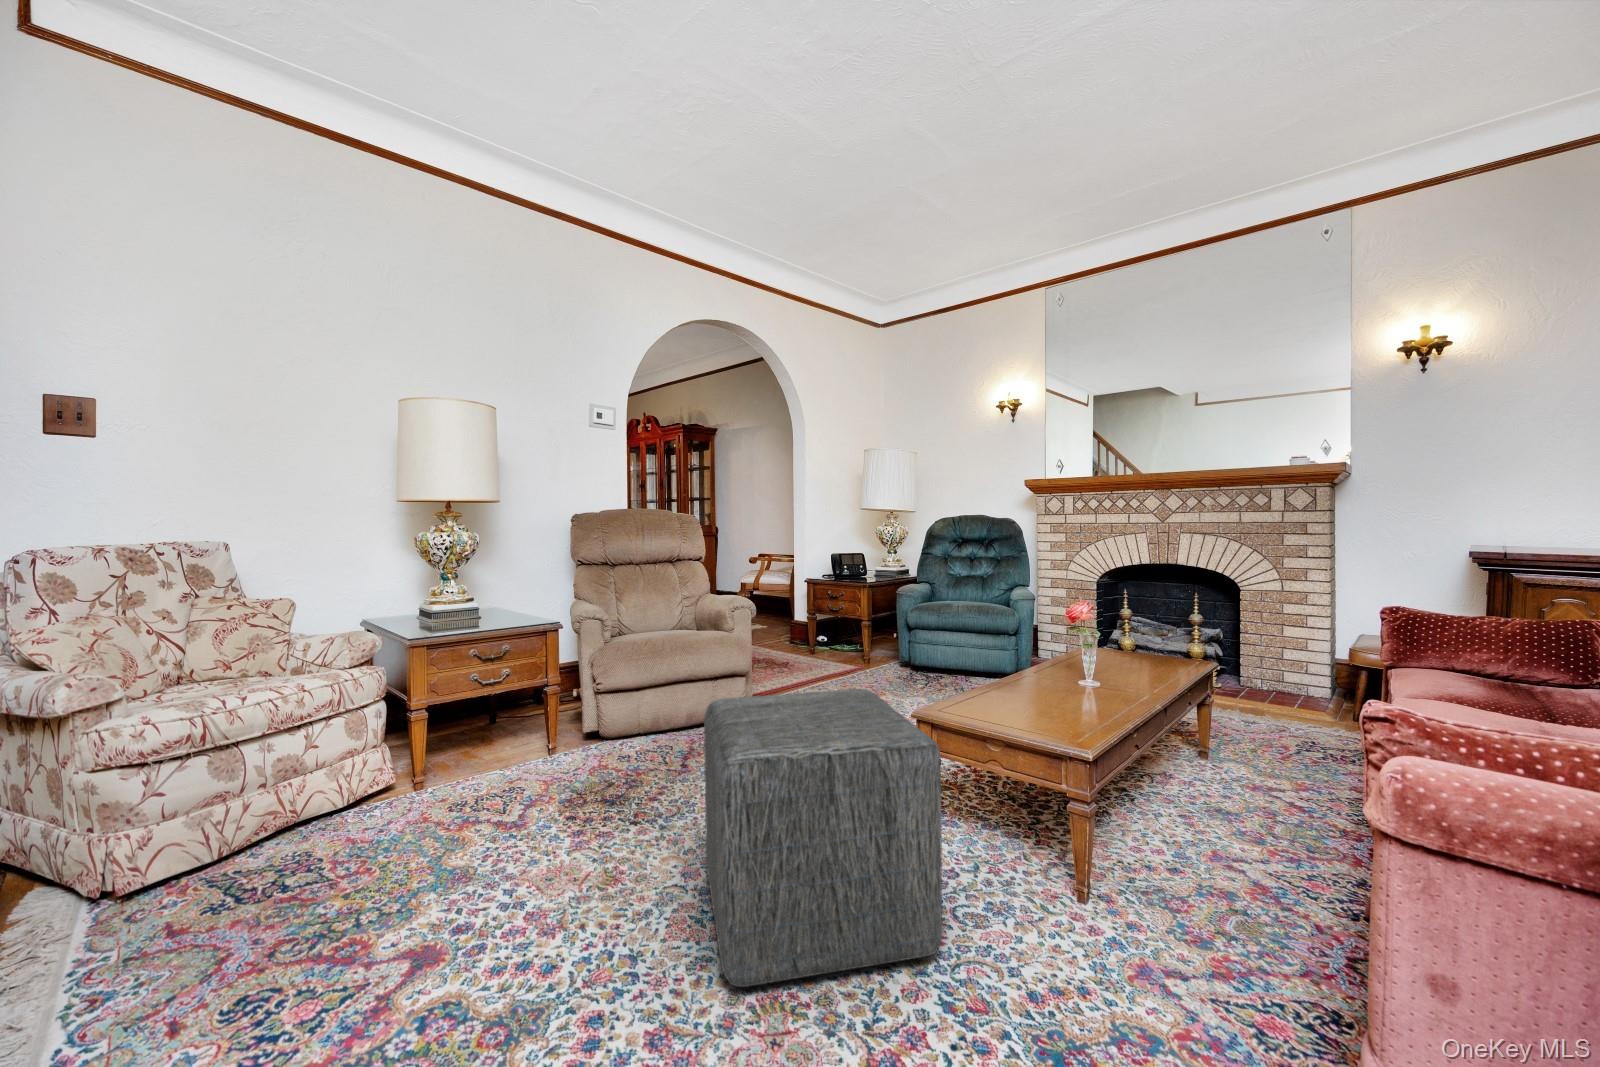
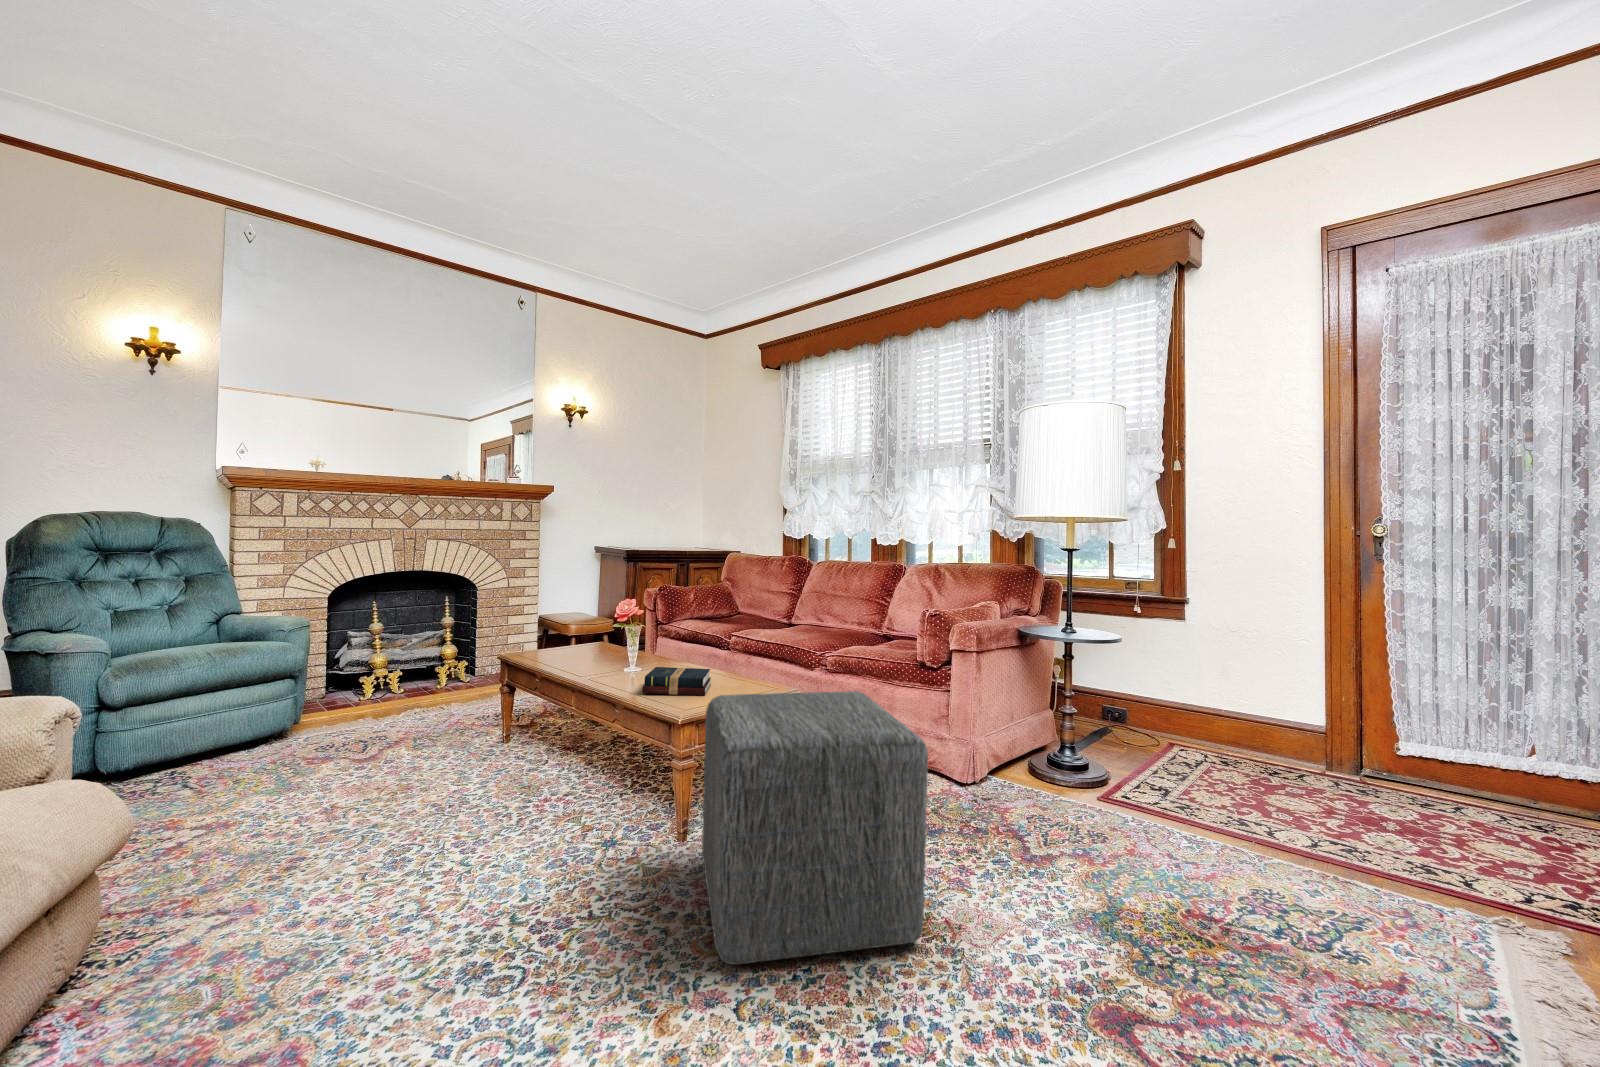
hardback book: none [983,677,1063,715] -> present [642,667,711,695]

